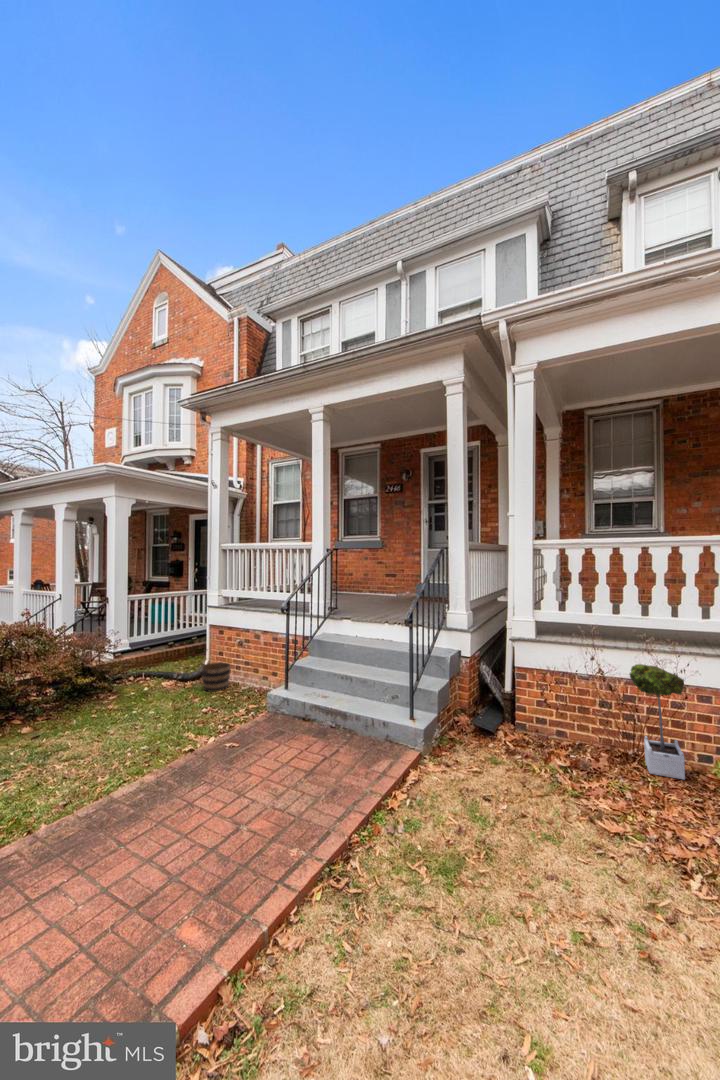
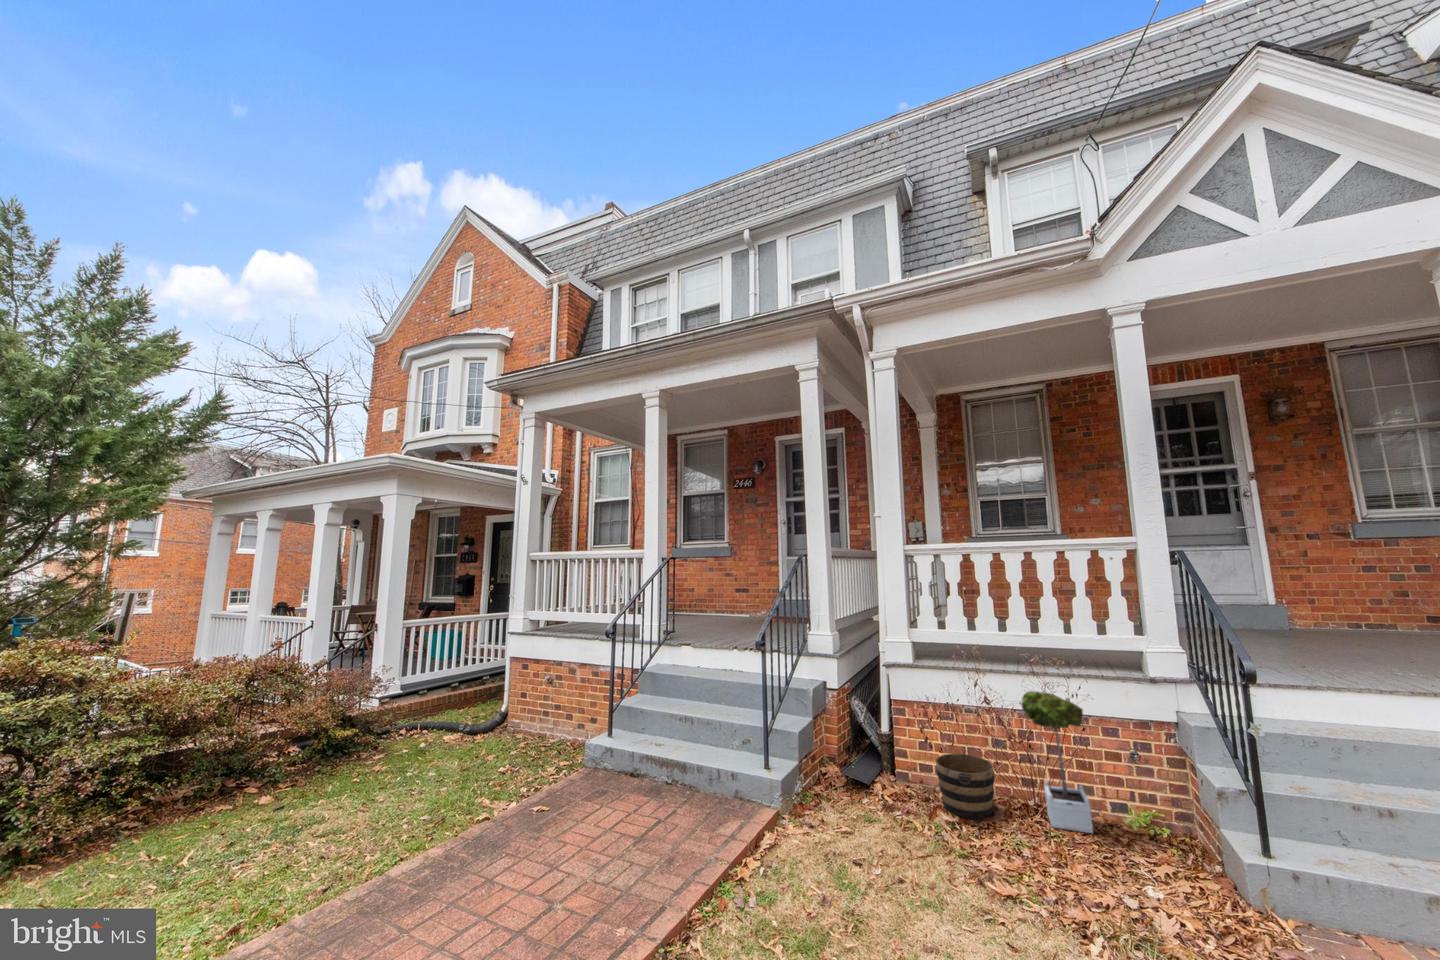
bucket: present [201,662,231,692] -> present [936,754,995,818]

